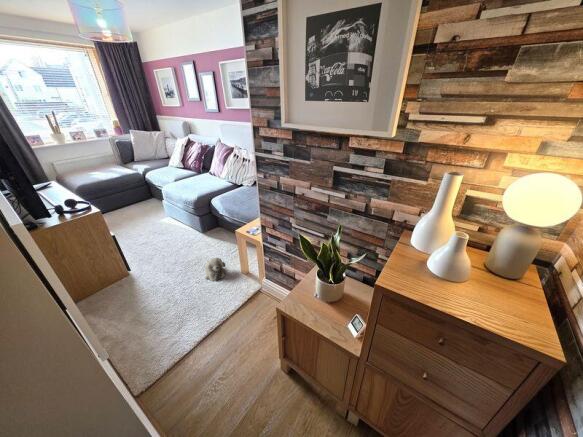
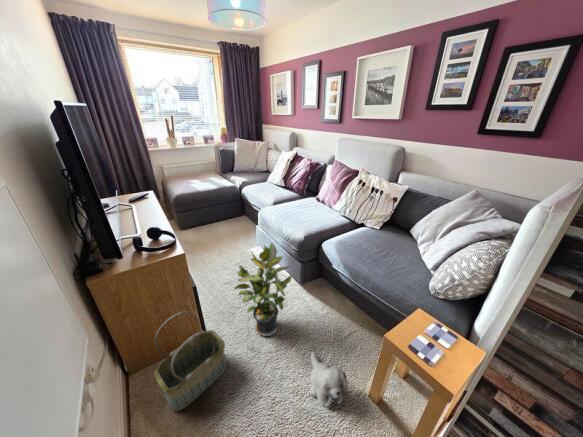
potted plant: none [145,197,185,263] -> present [234,243,292,336]
basket: none [92,246,150,305] -> present [154,312,227,411]

